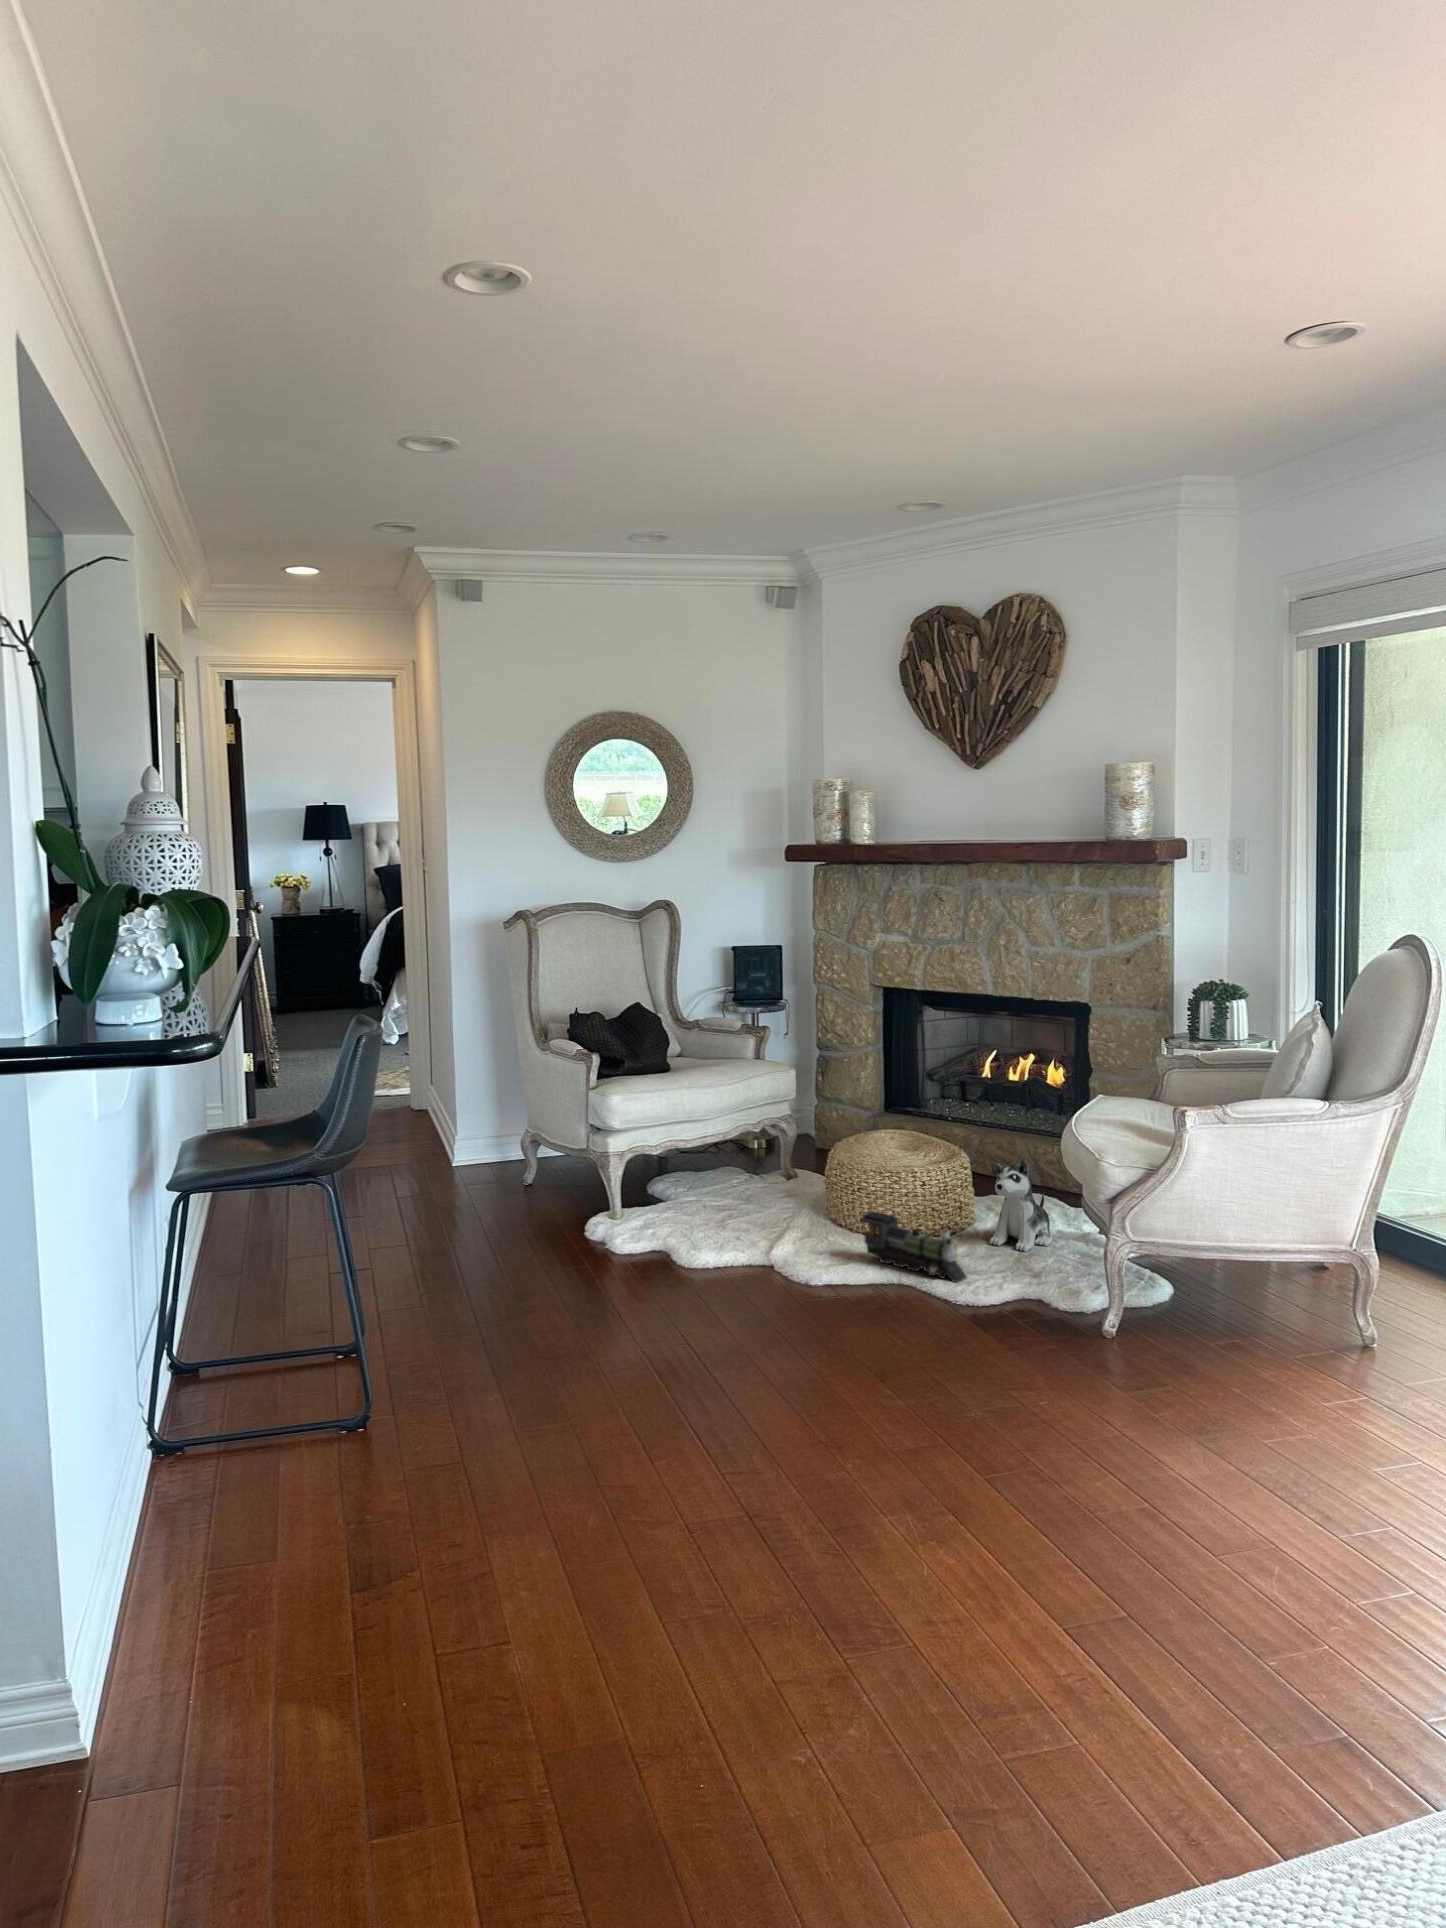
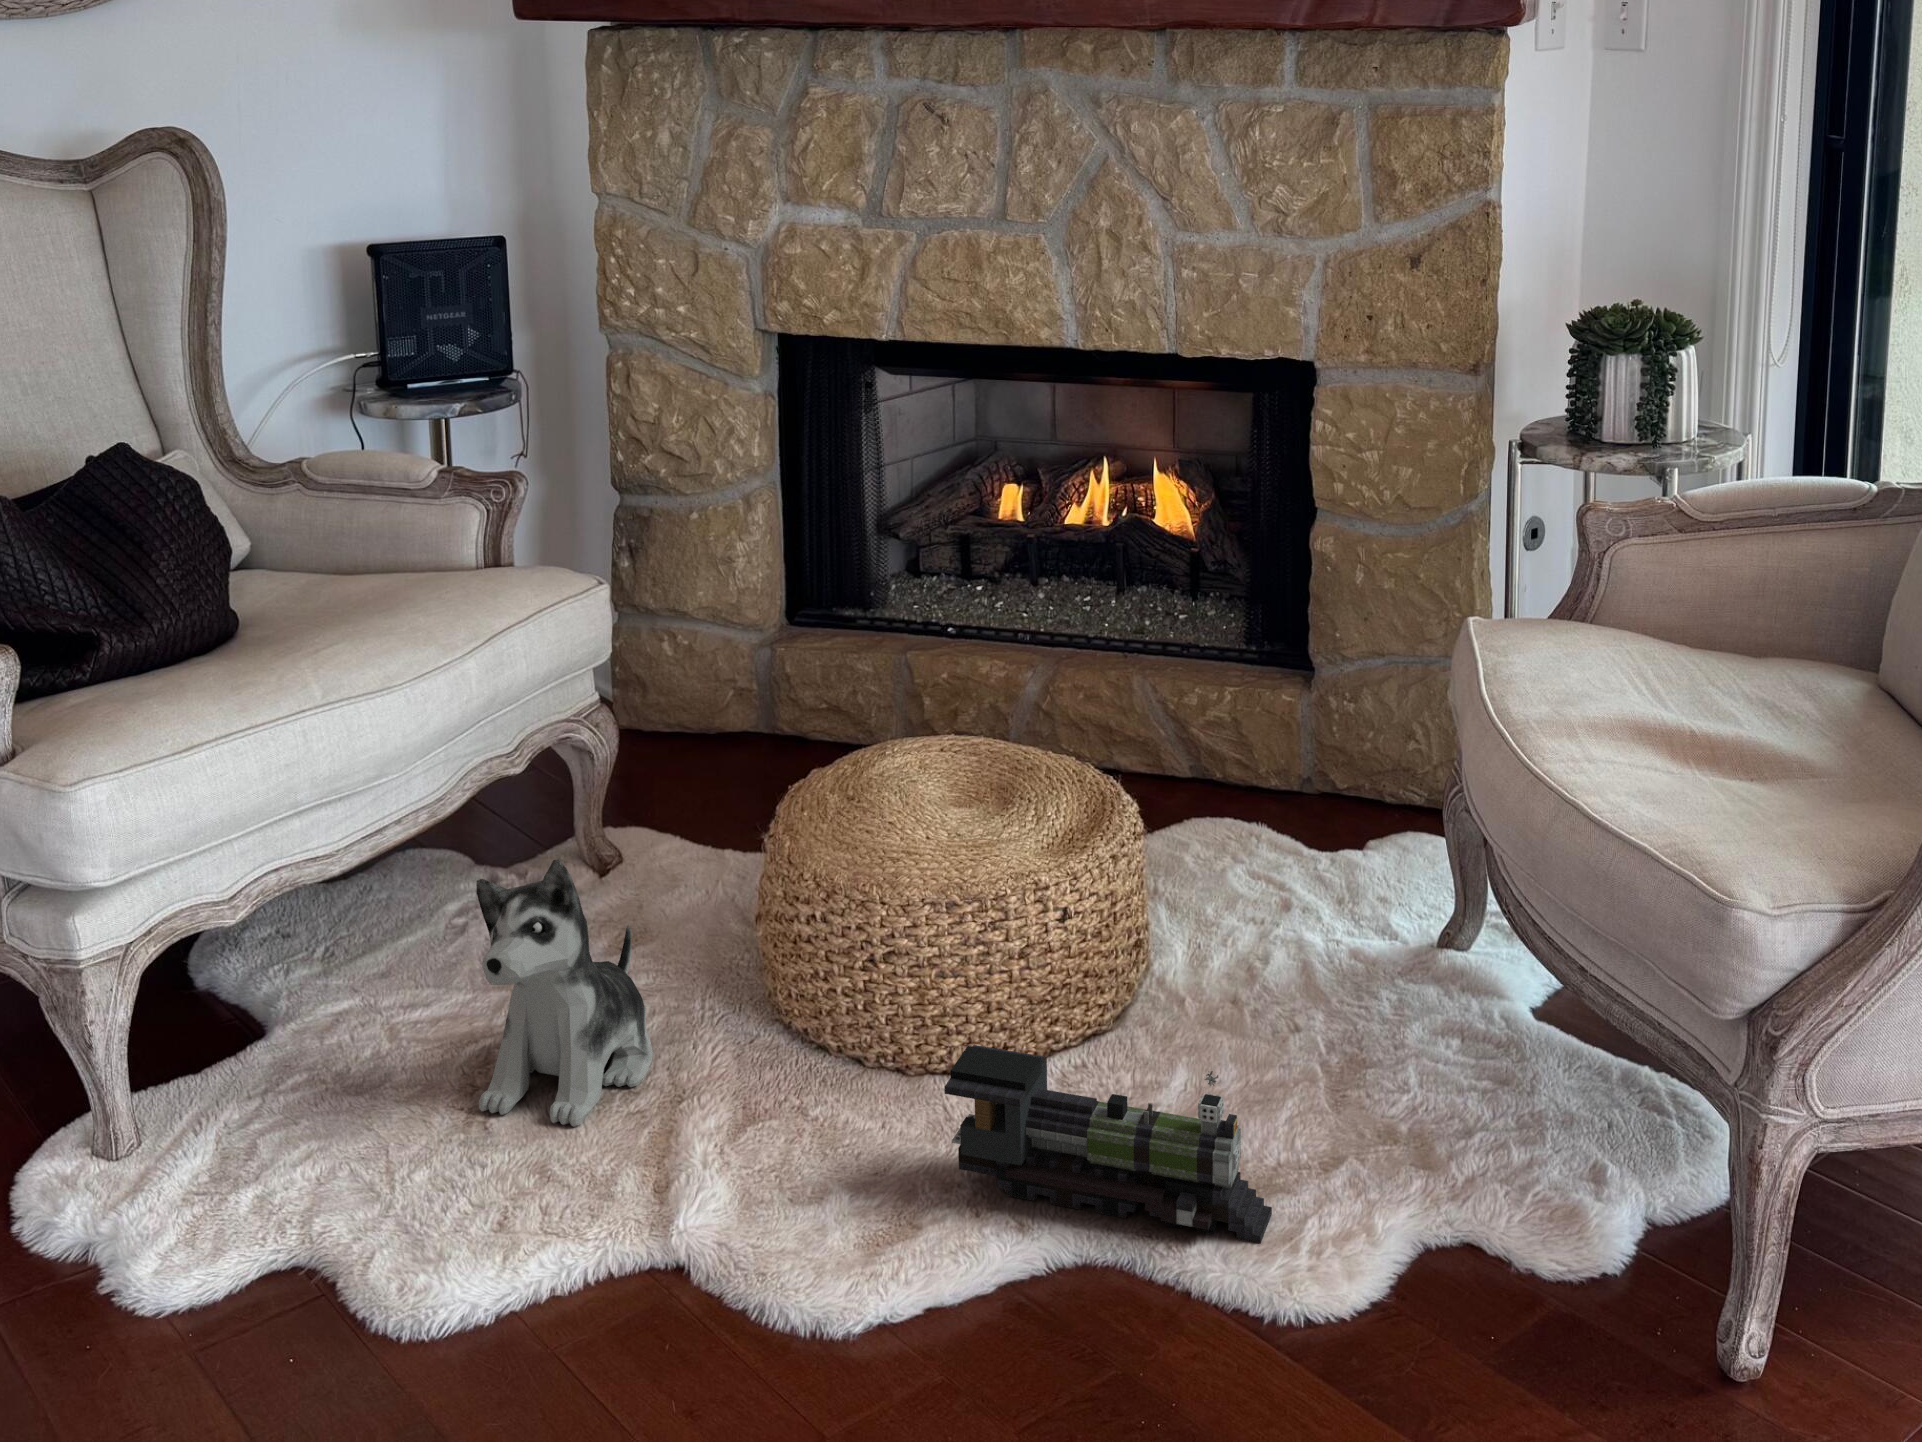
plush toy: present [990,1155,1052,1252] -> present [476,859,653,1127]

